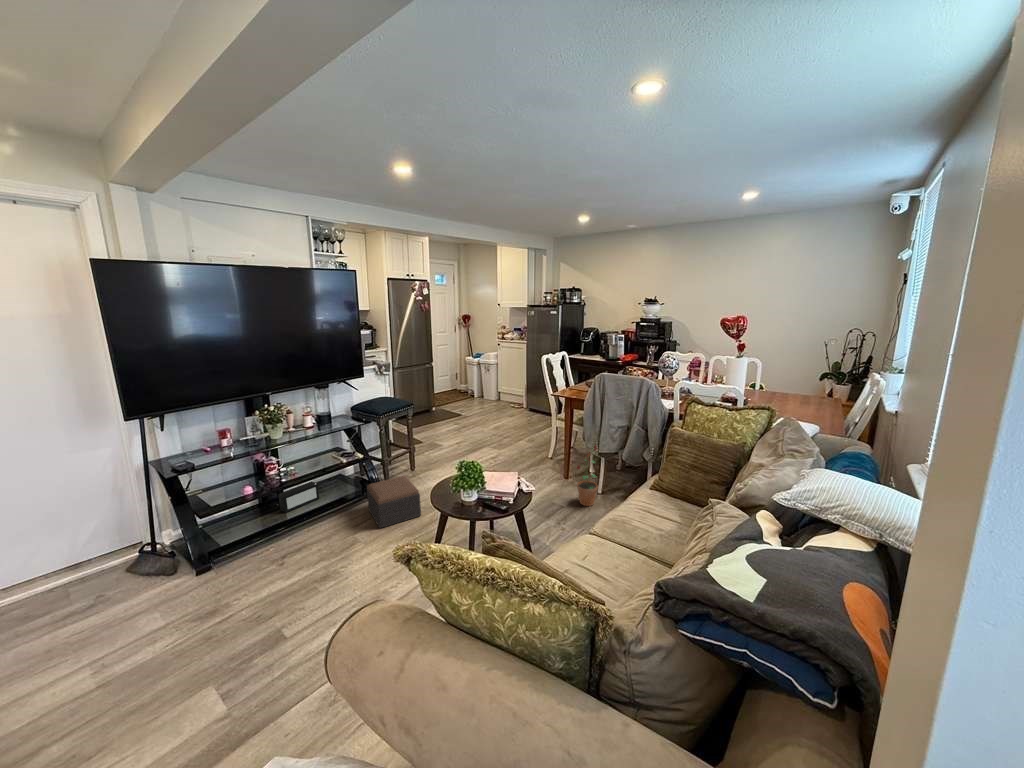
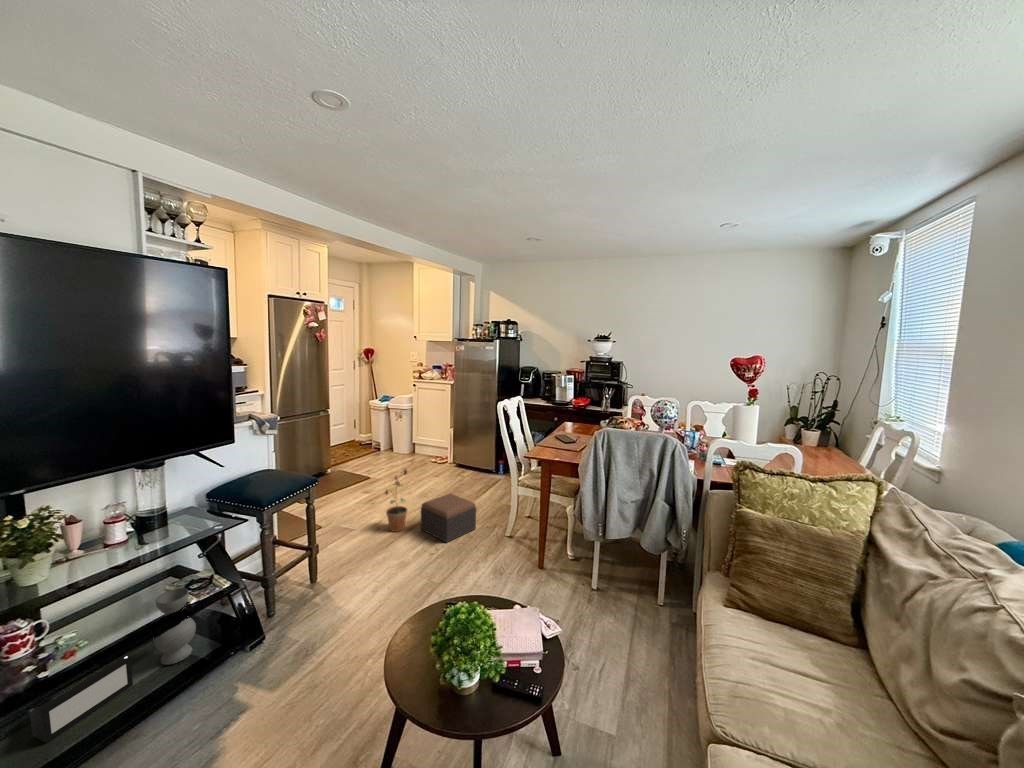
potted plant: present [577,445,598,506] -> present [385,469,407,532]
decorative vase: none [327,455,347,493] -> present [153,588,196,665]
footstool: present [367,476,421,528] -> present [421,493,476,542]

